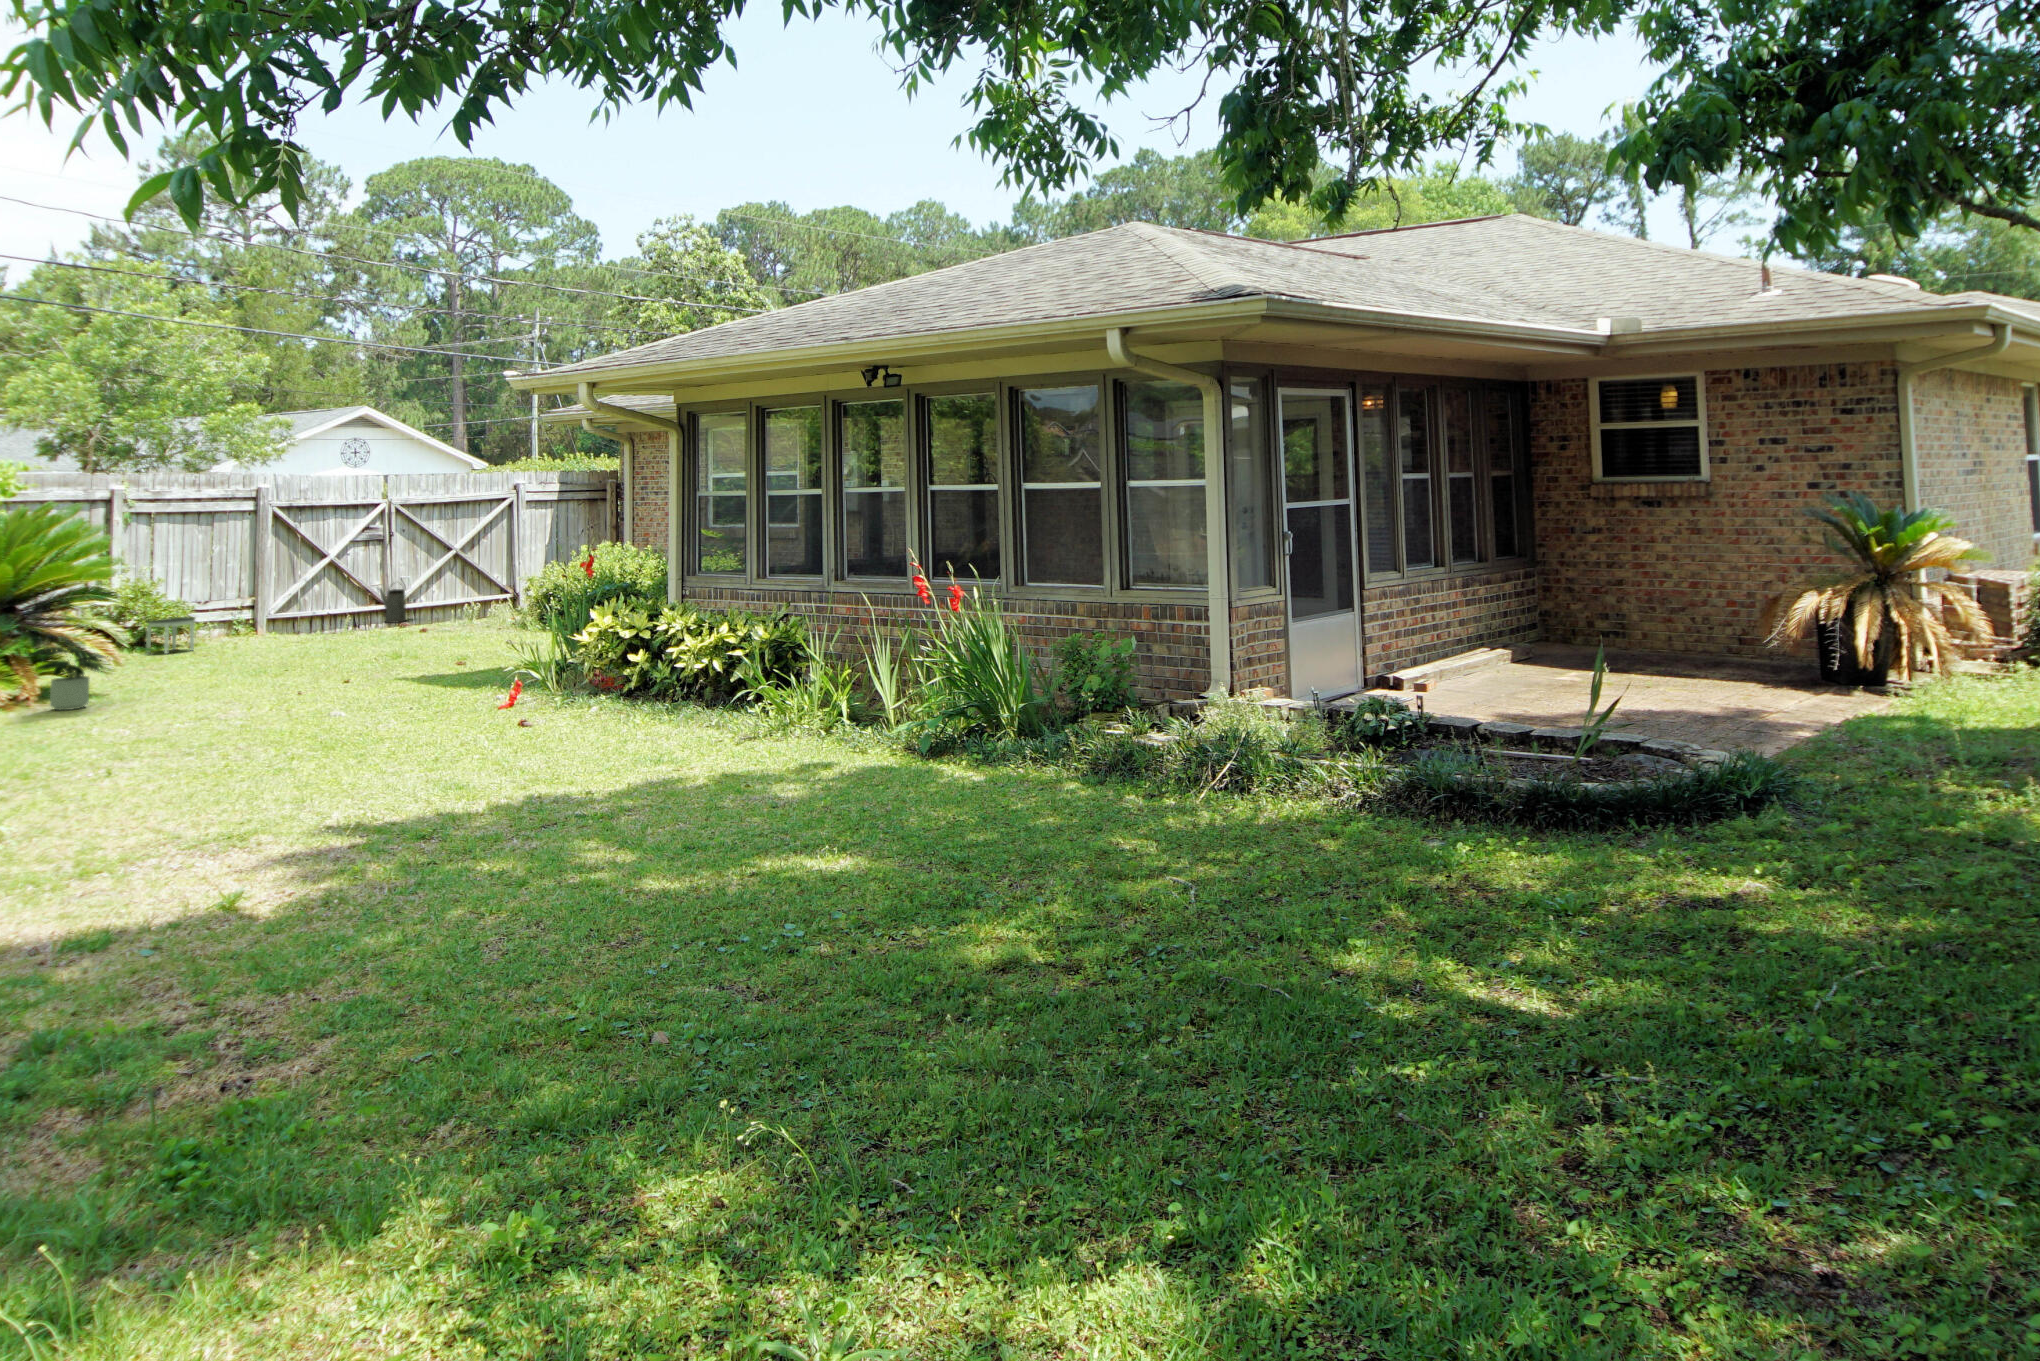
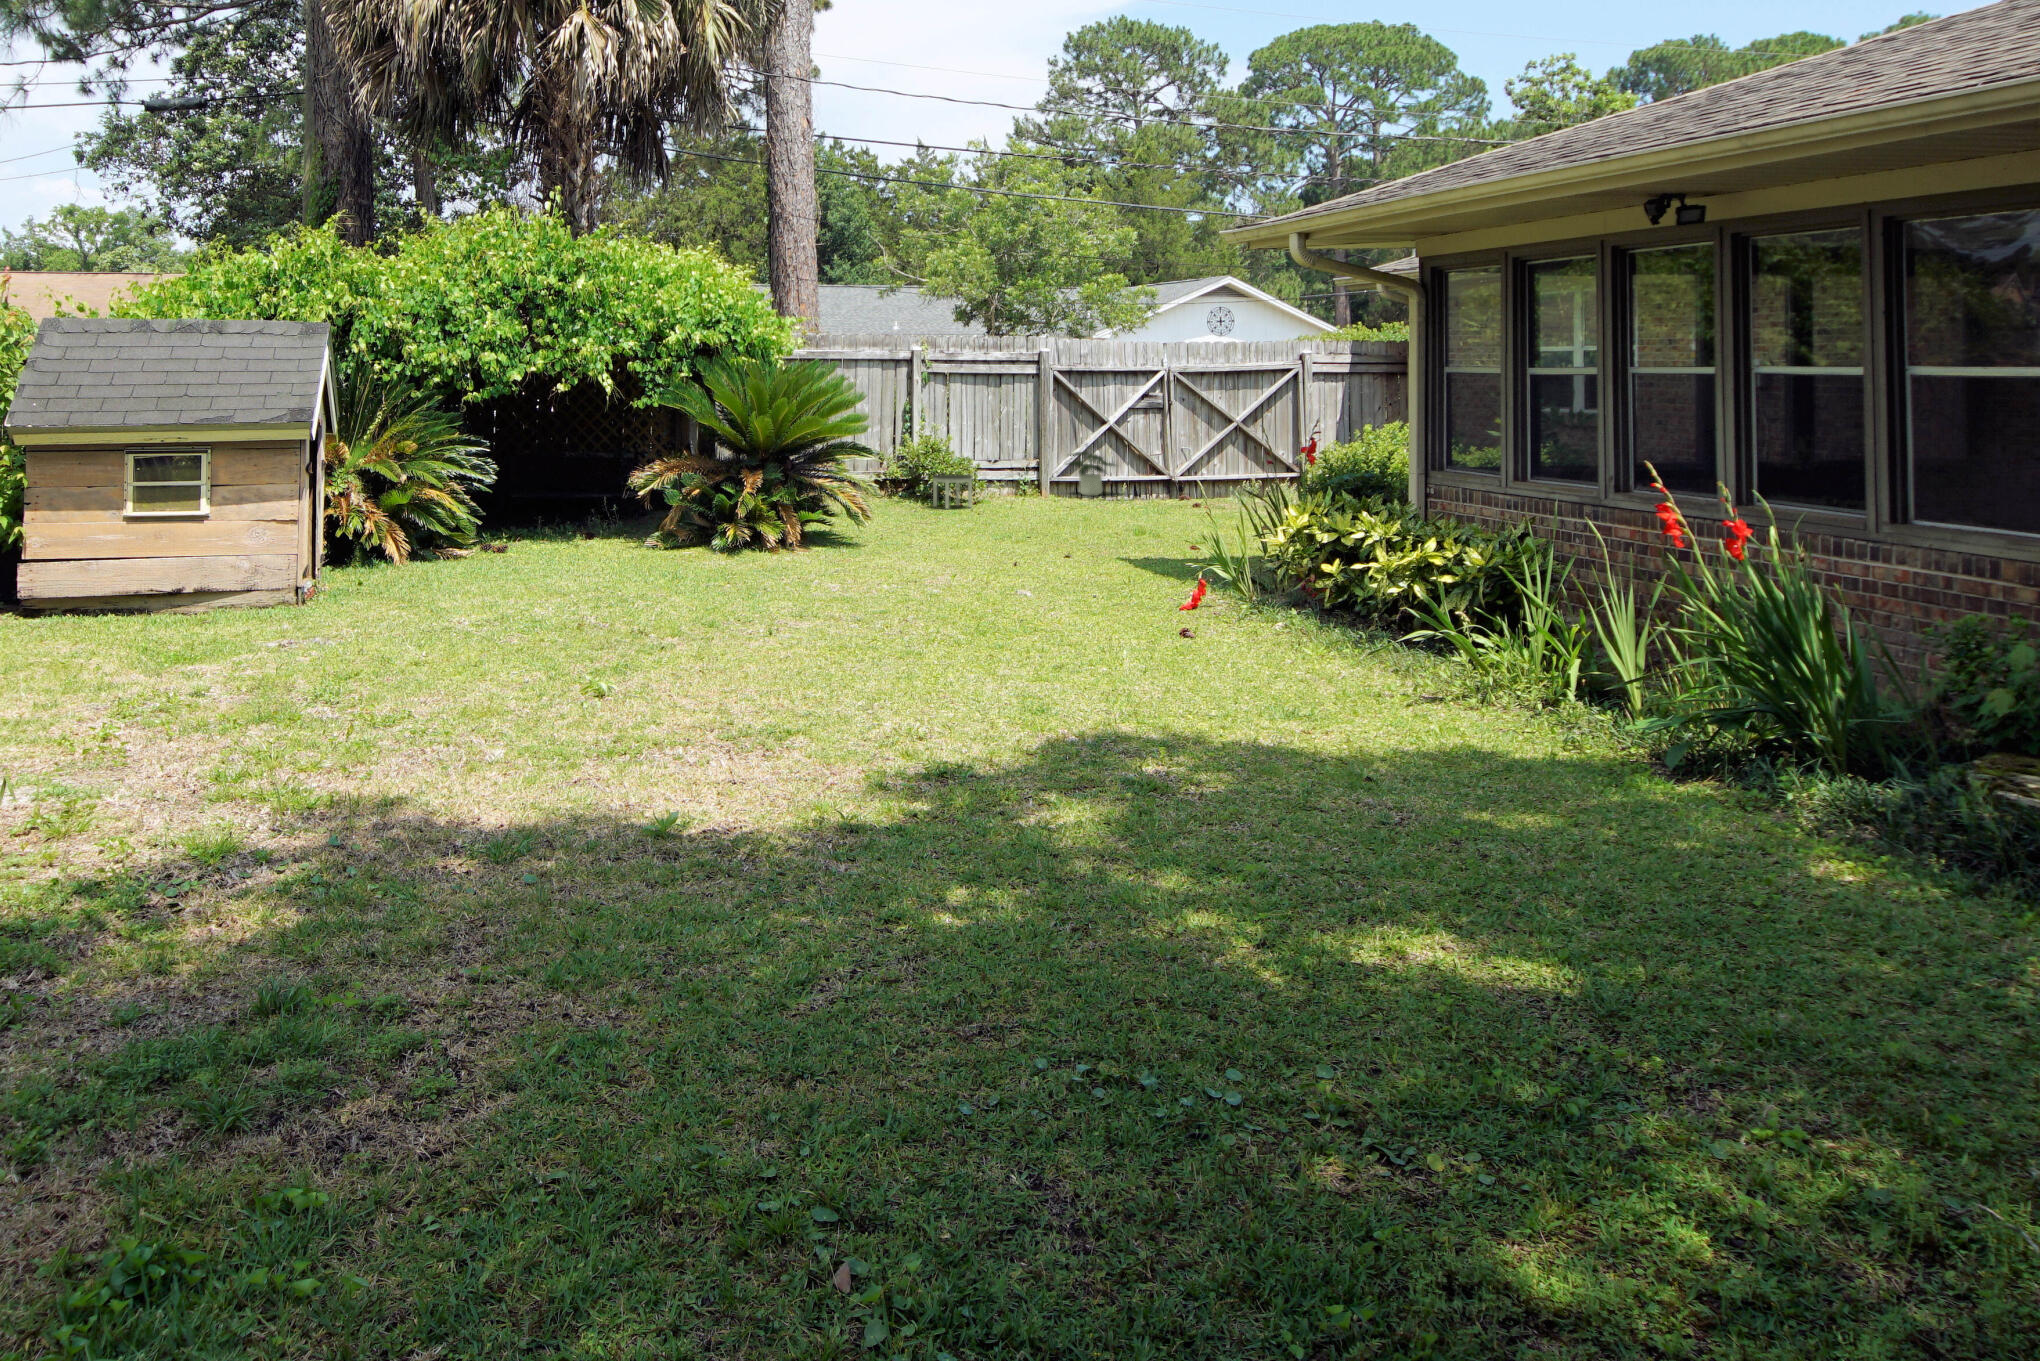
watering can: present [379,588,406,623] -> none [1156,453,1181,495]
potted plant: present [32,647,108,710] -> present [1068,452,1114,496]

